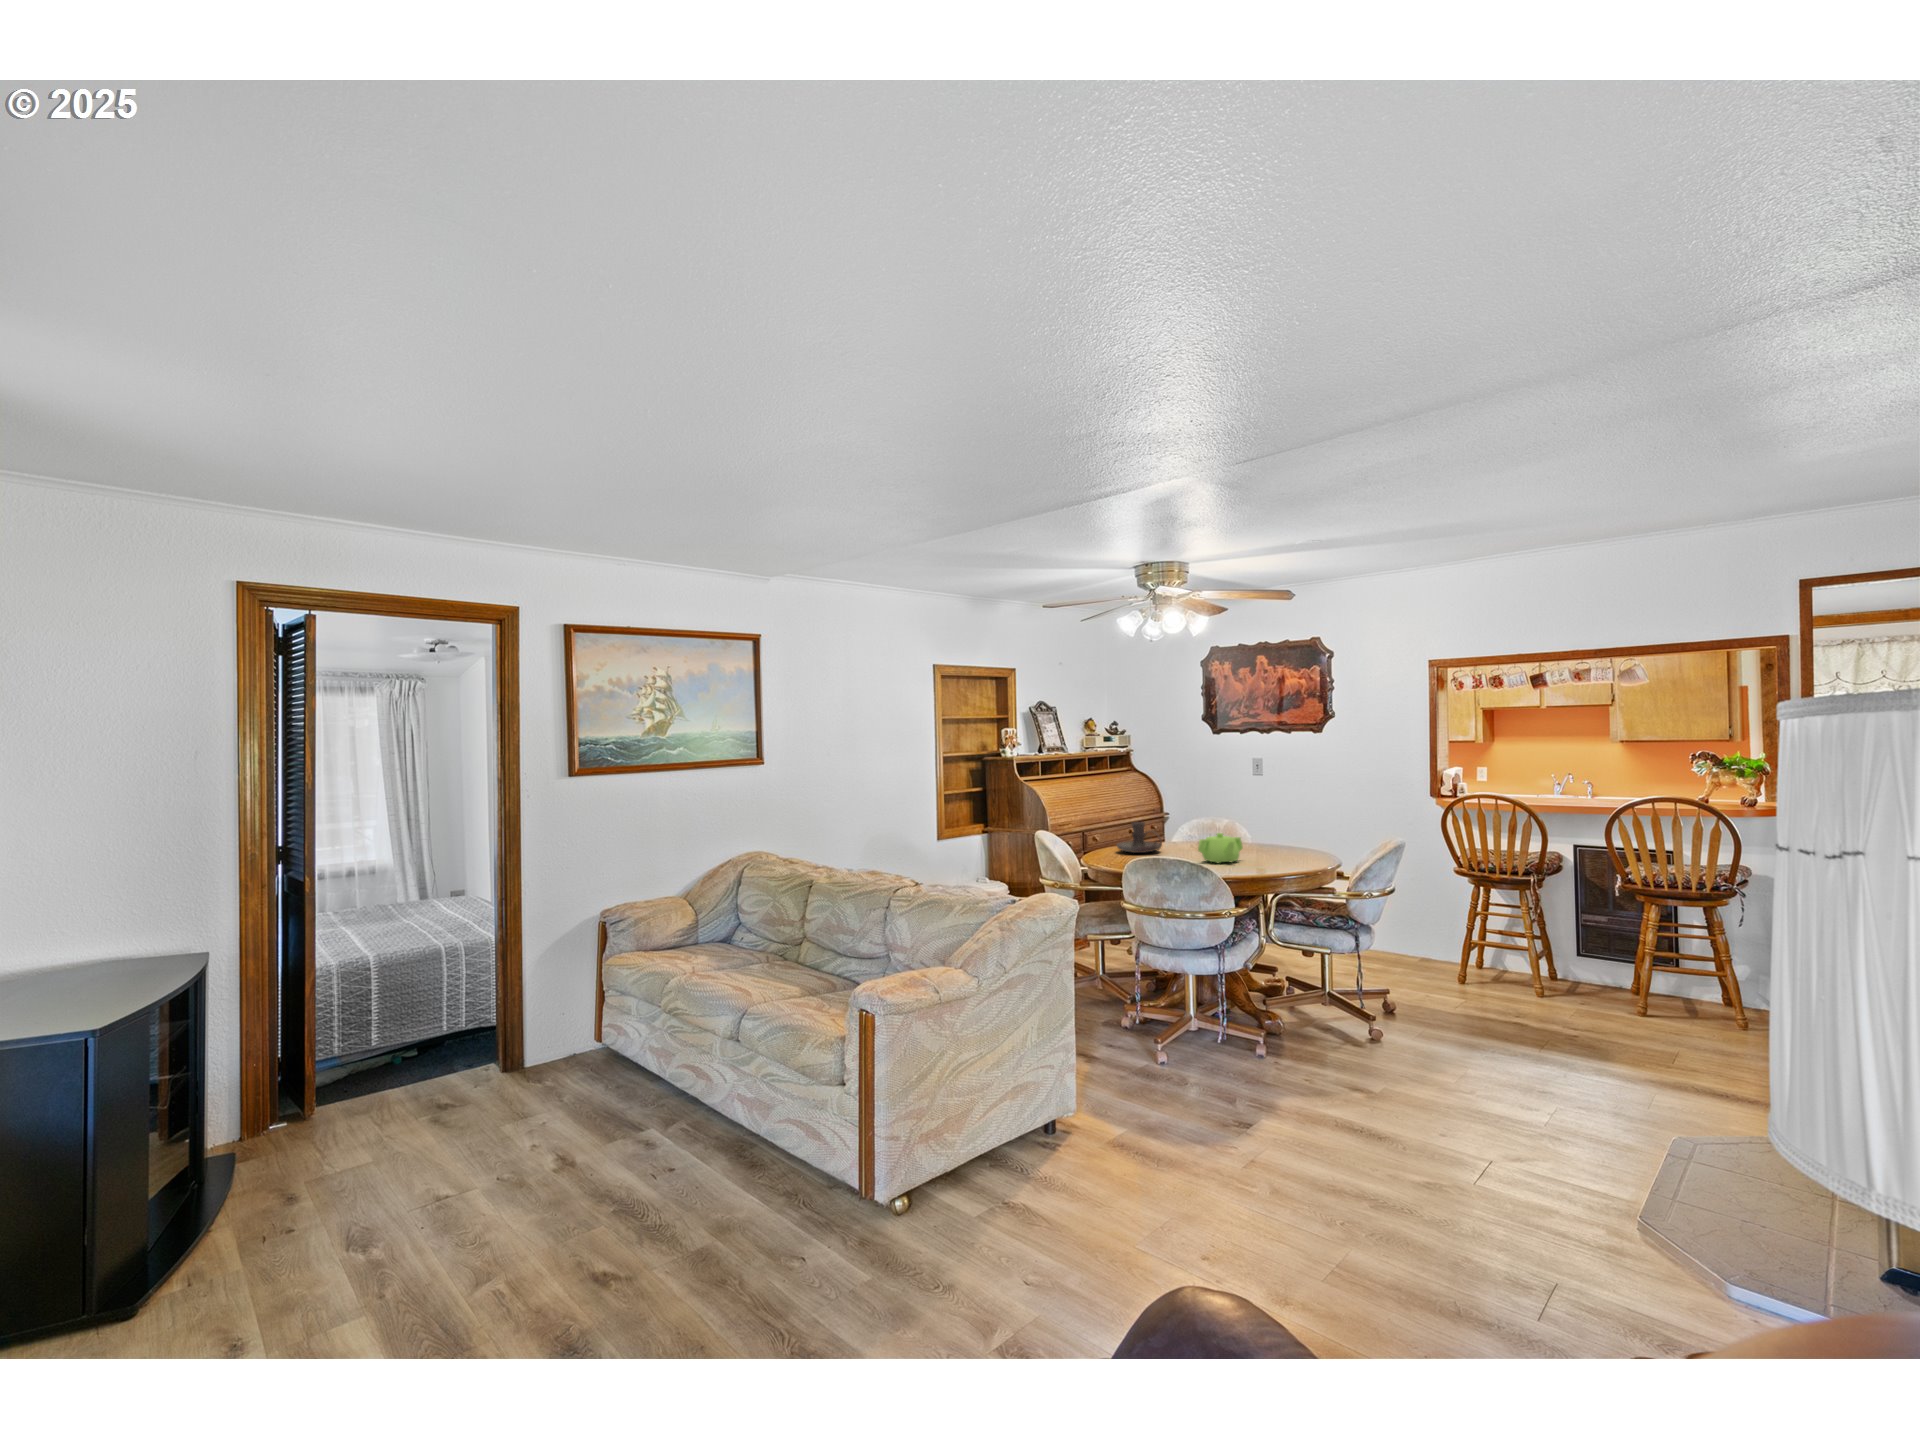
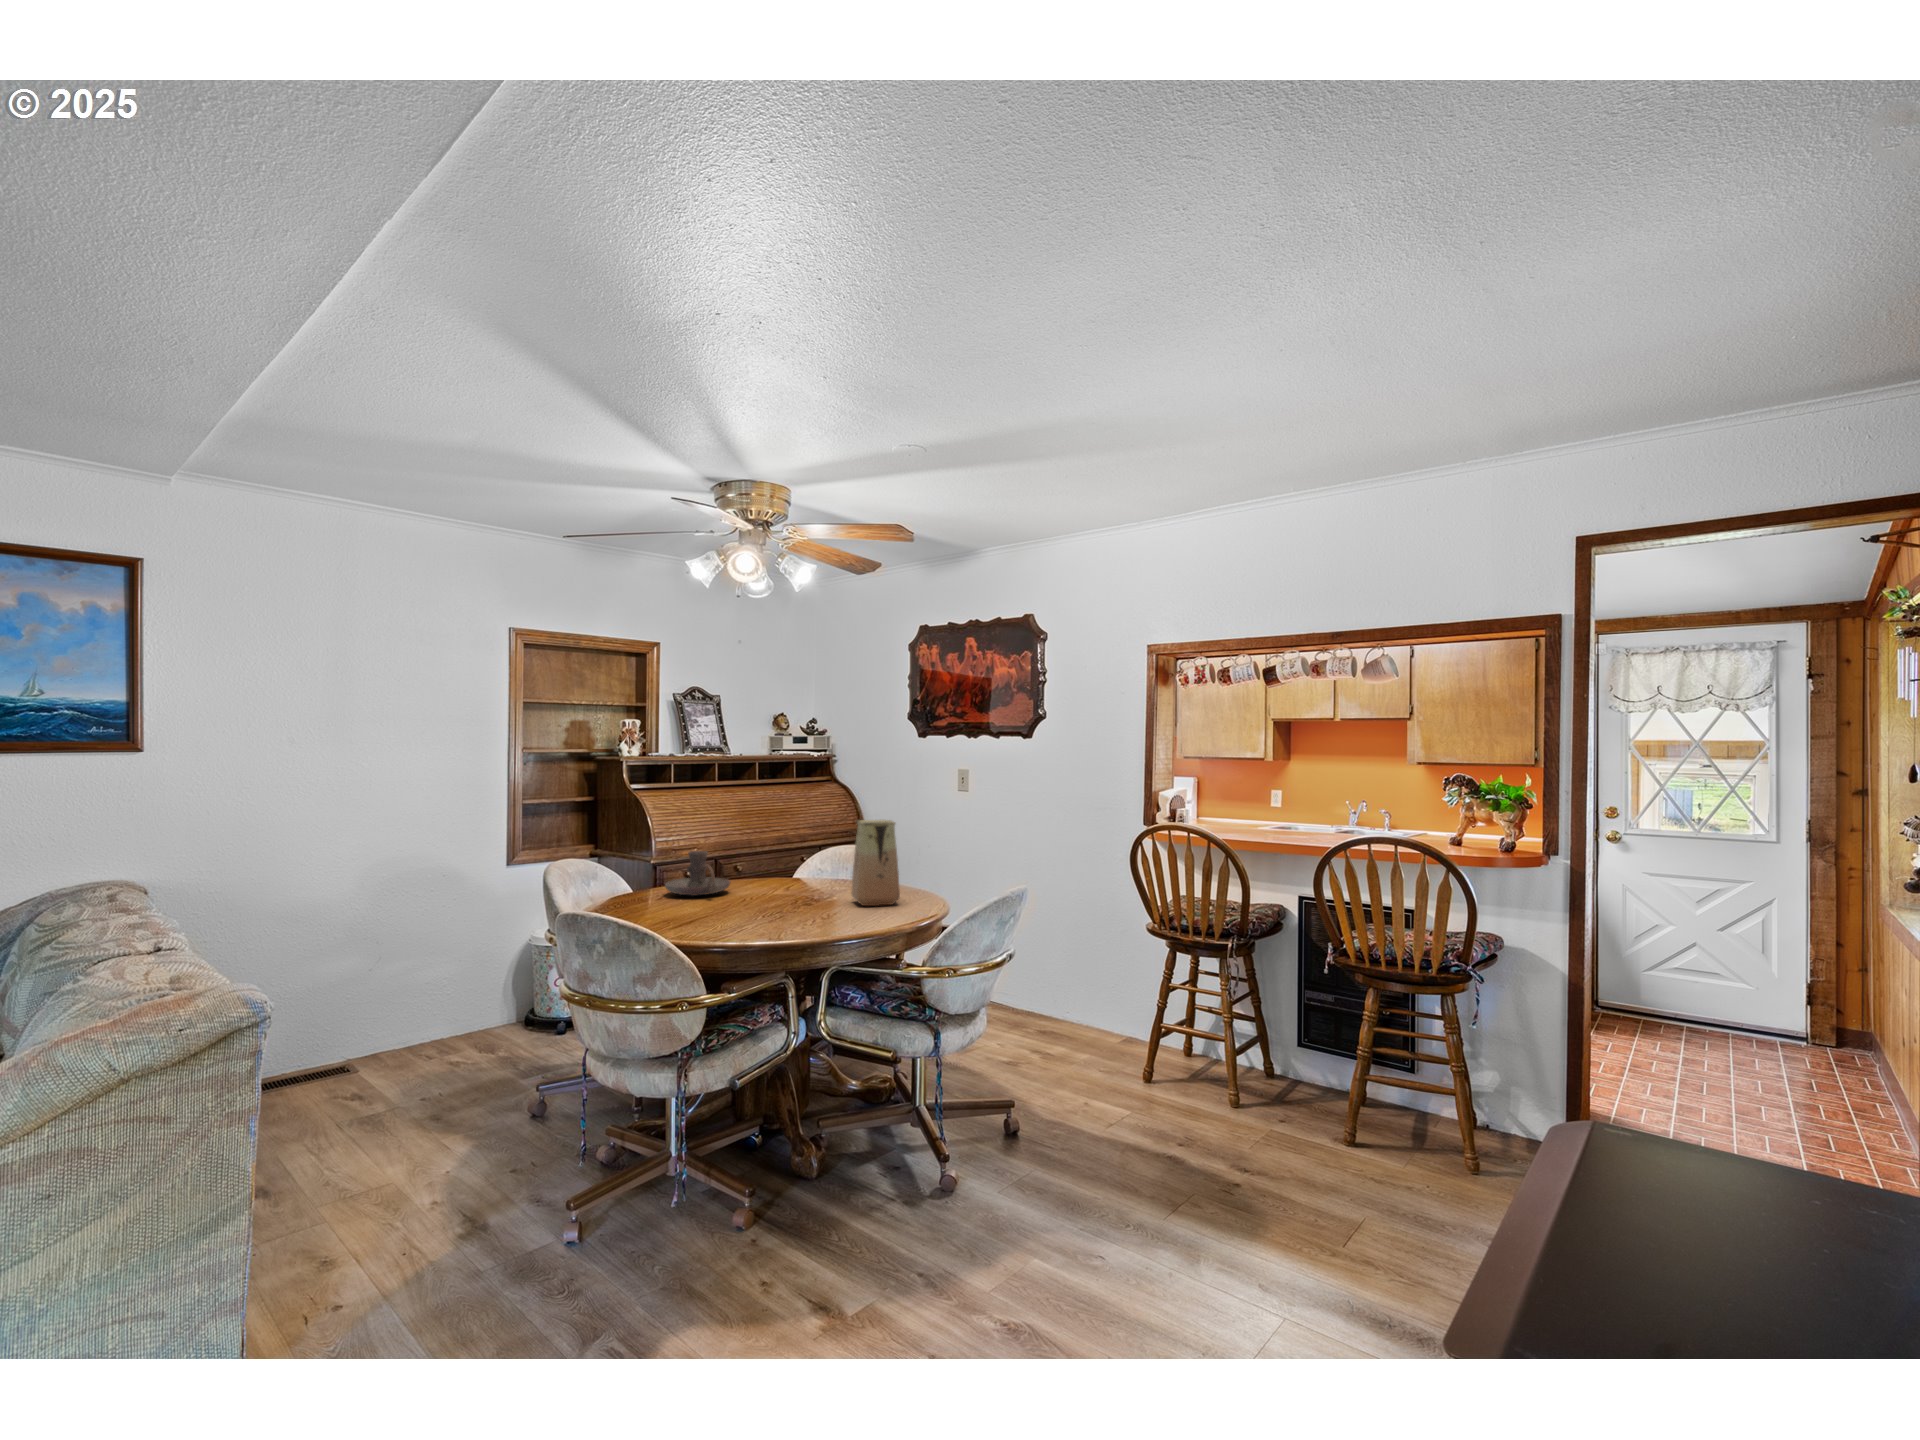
vase: none [1262,796,1301,856] -> present [851,820,900,906]
teapot: present [1198,833,1243,863] -> none [730,872,801,917]

